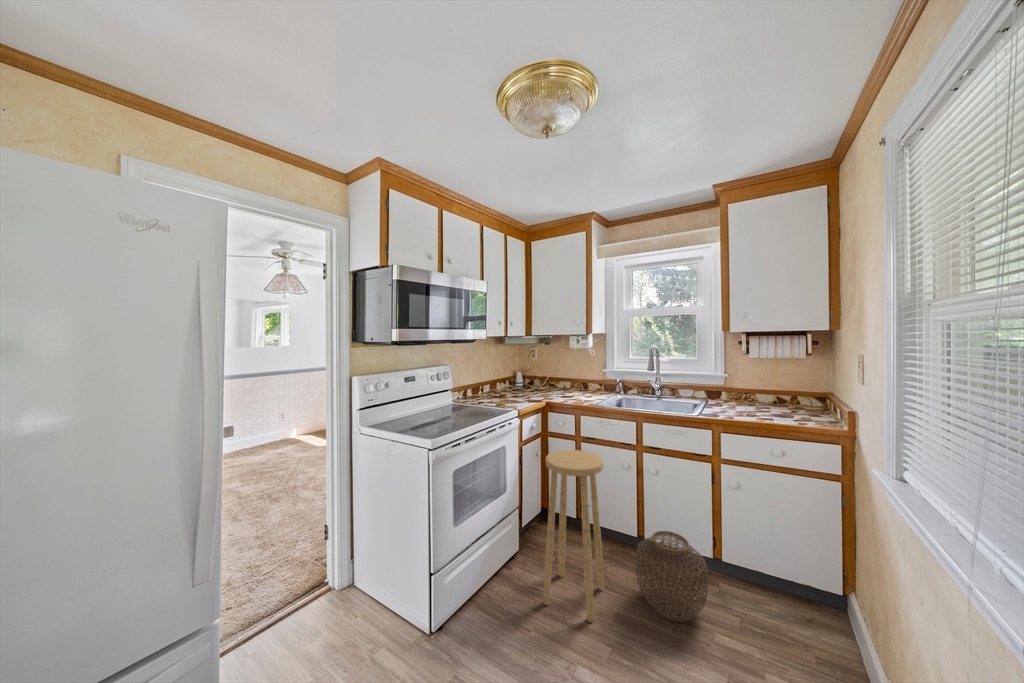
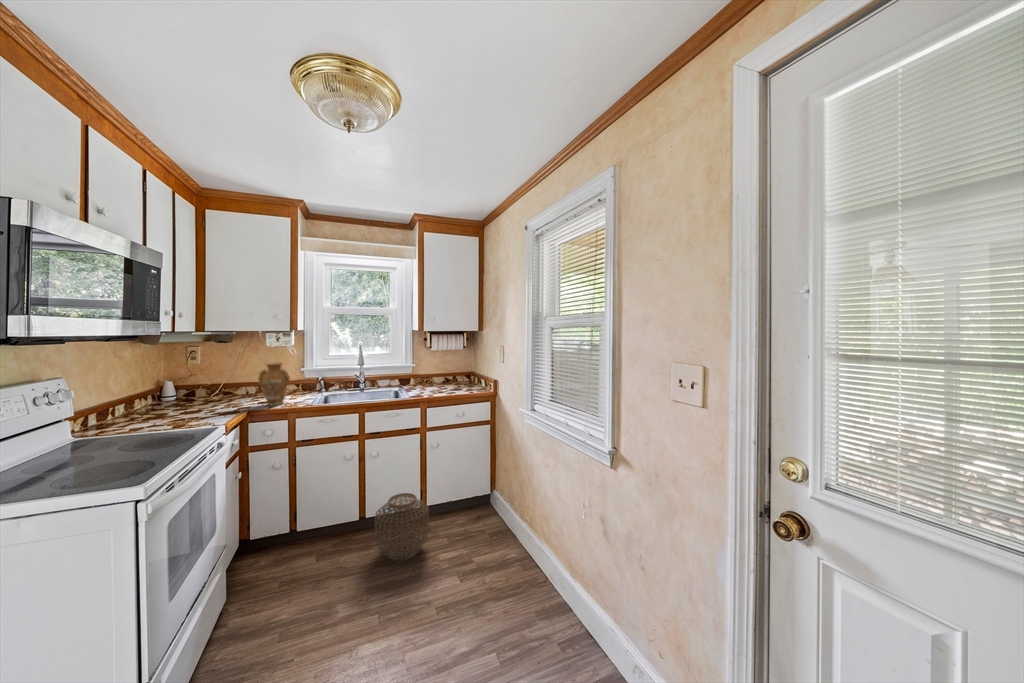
vase: none [559,363,579,401] -> present [258,362,290,405]
stool: present [543,450,604,622] -> none [288,447,353,618]

